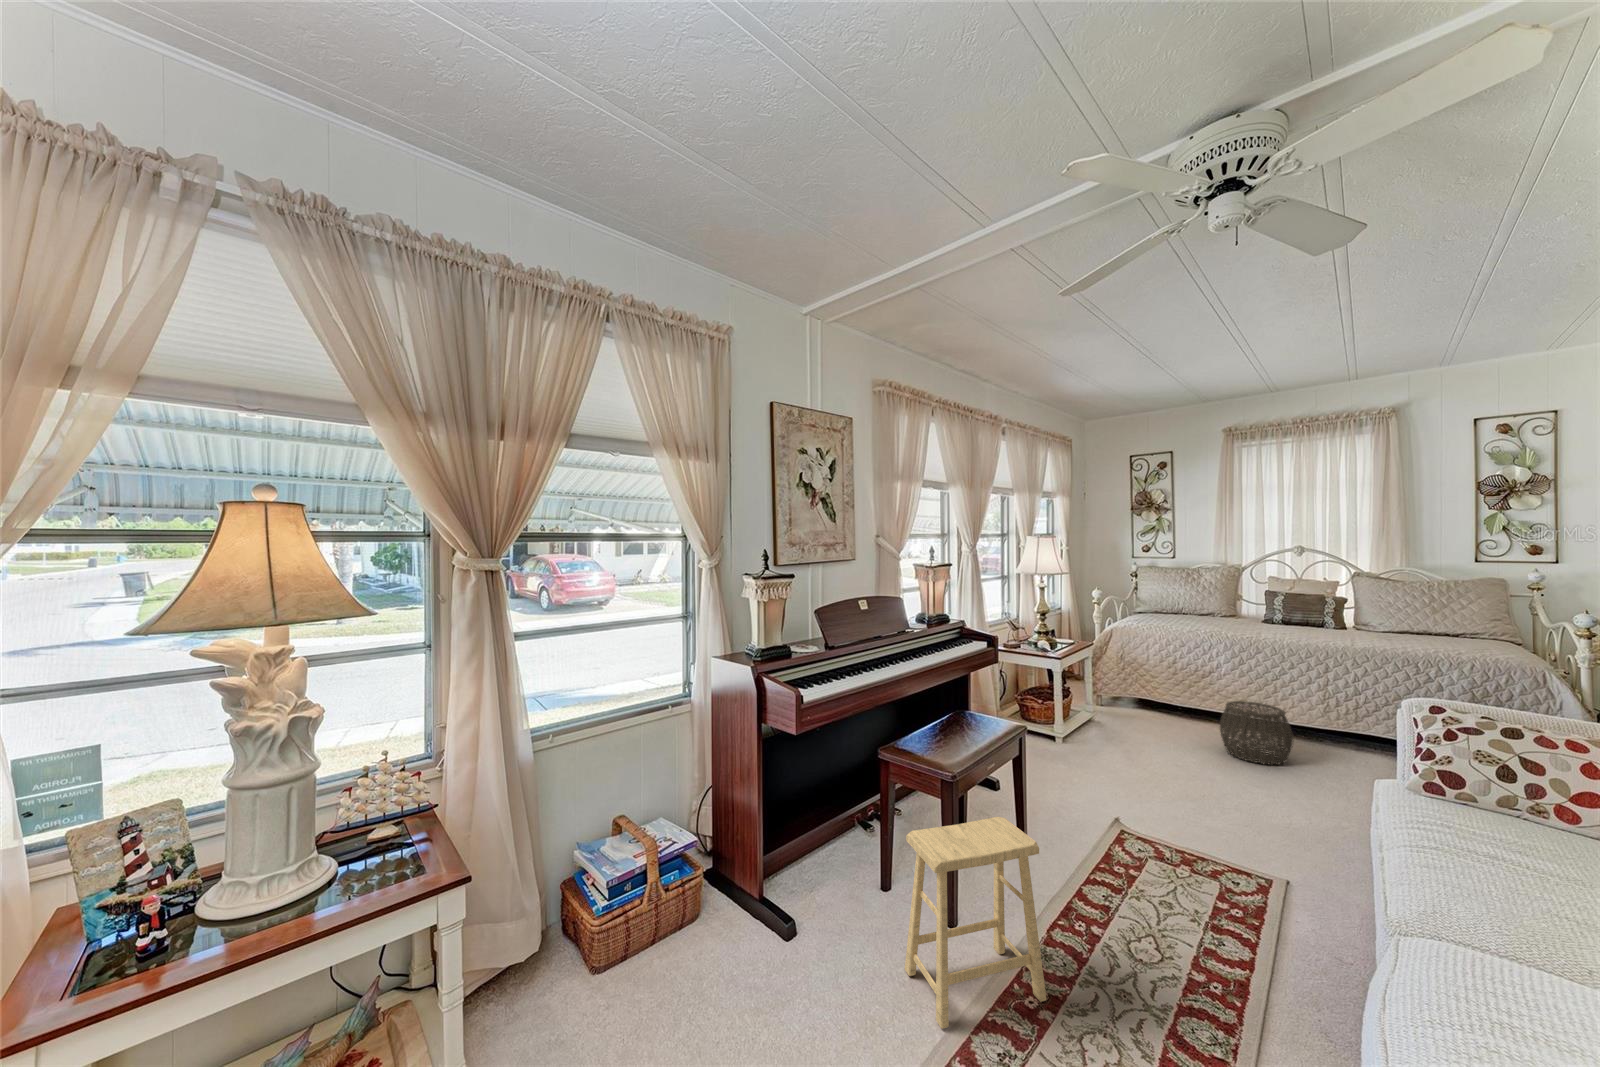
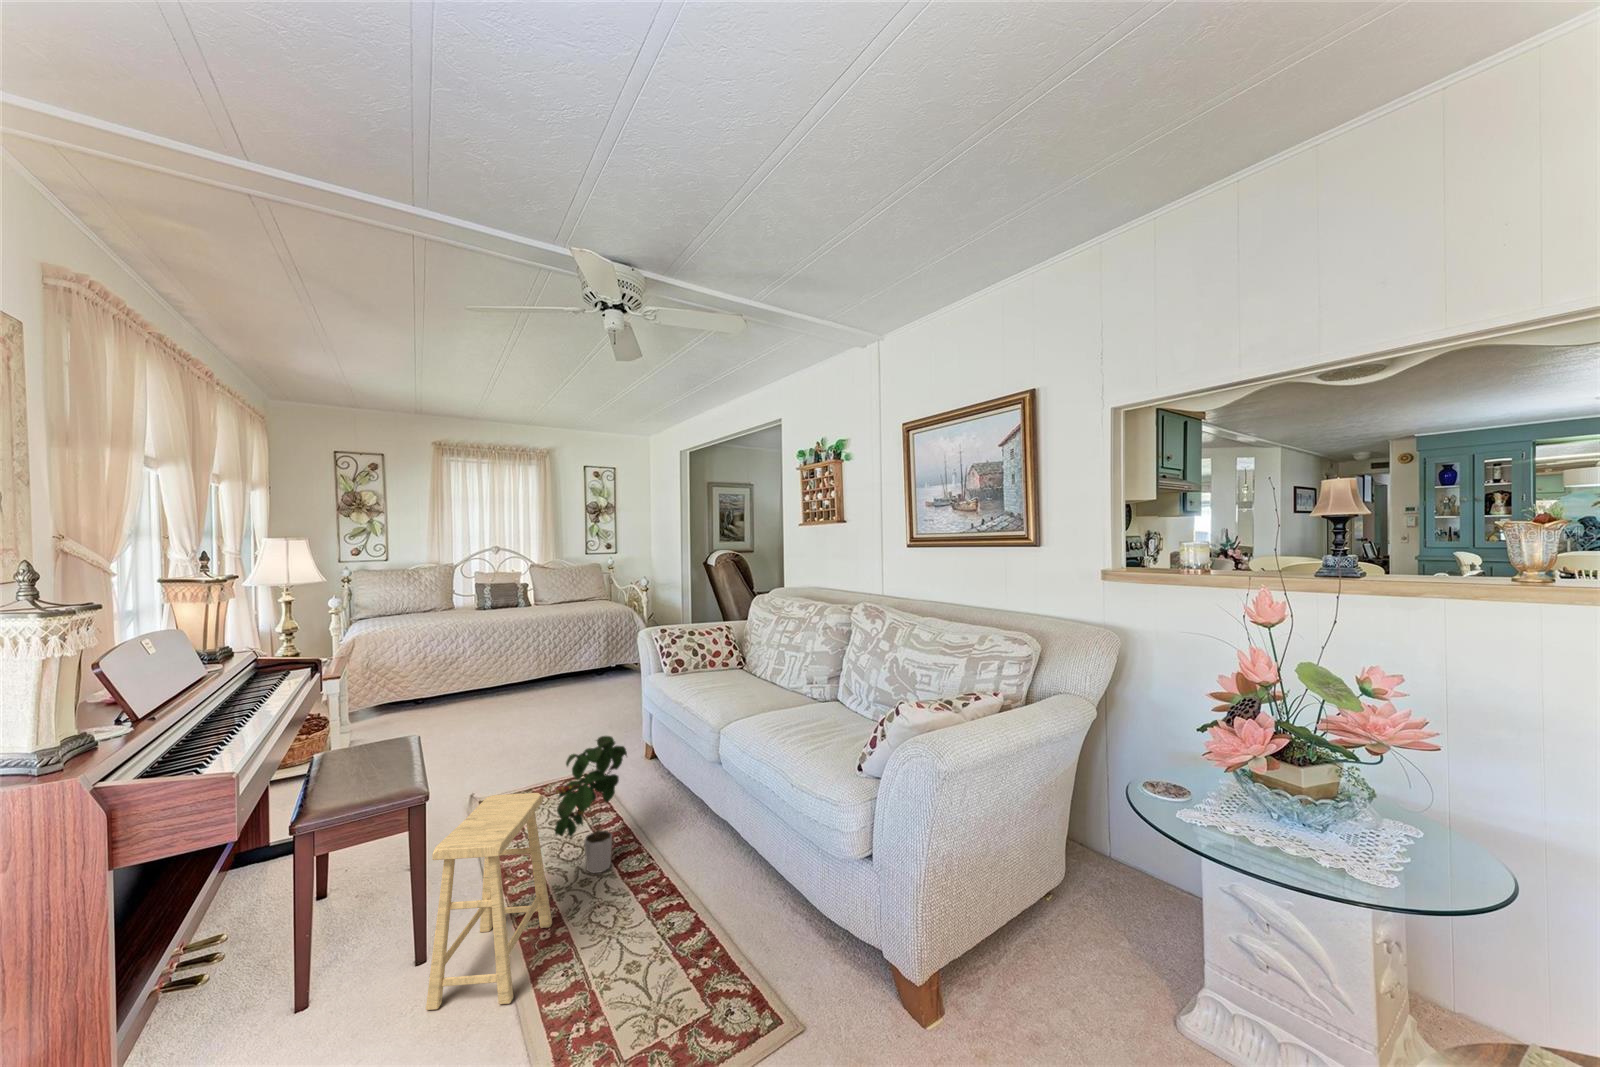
woven basket: present [1220,701,1293,765] -> none [481,671,534,720]
potted plant: none [1071,822,1230,1006] -> present [555,736,627,873]

